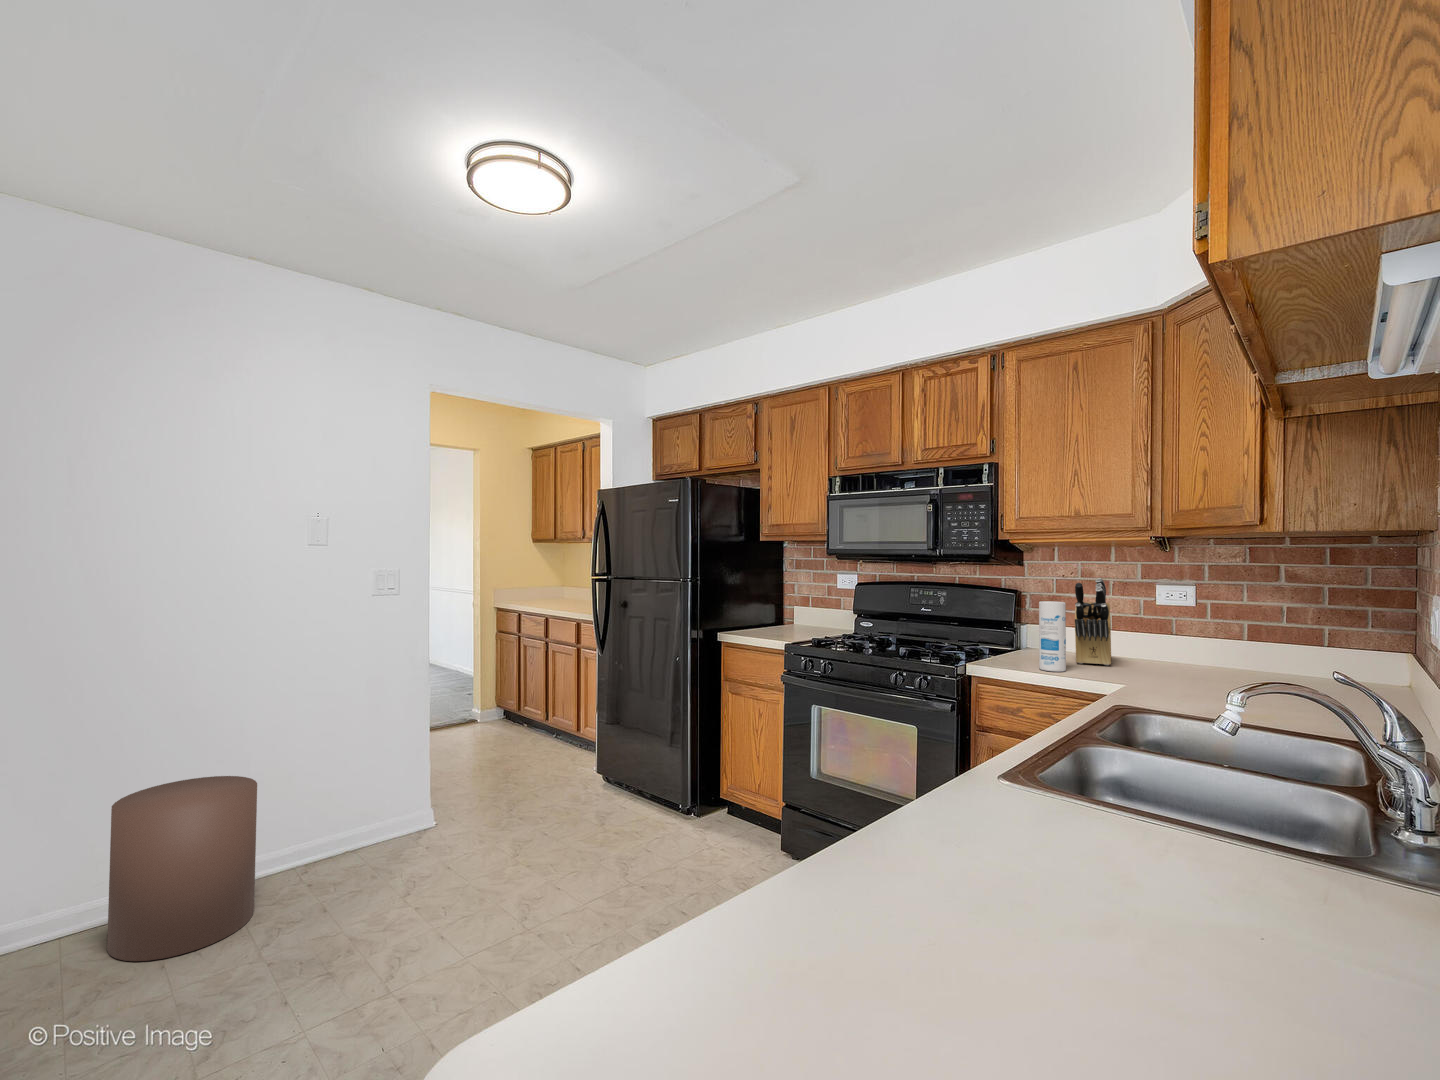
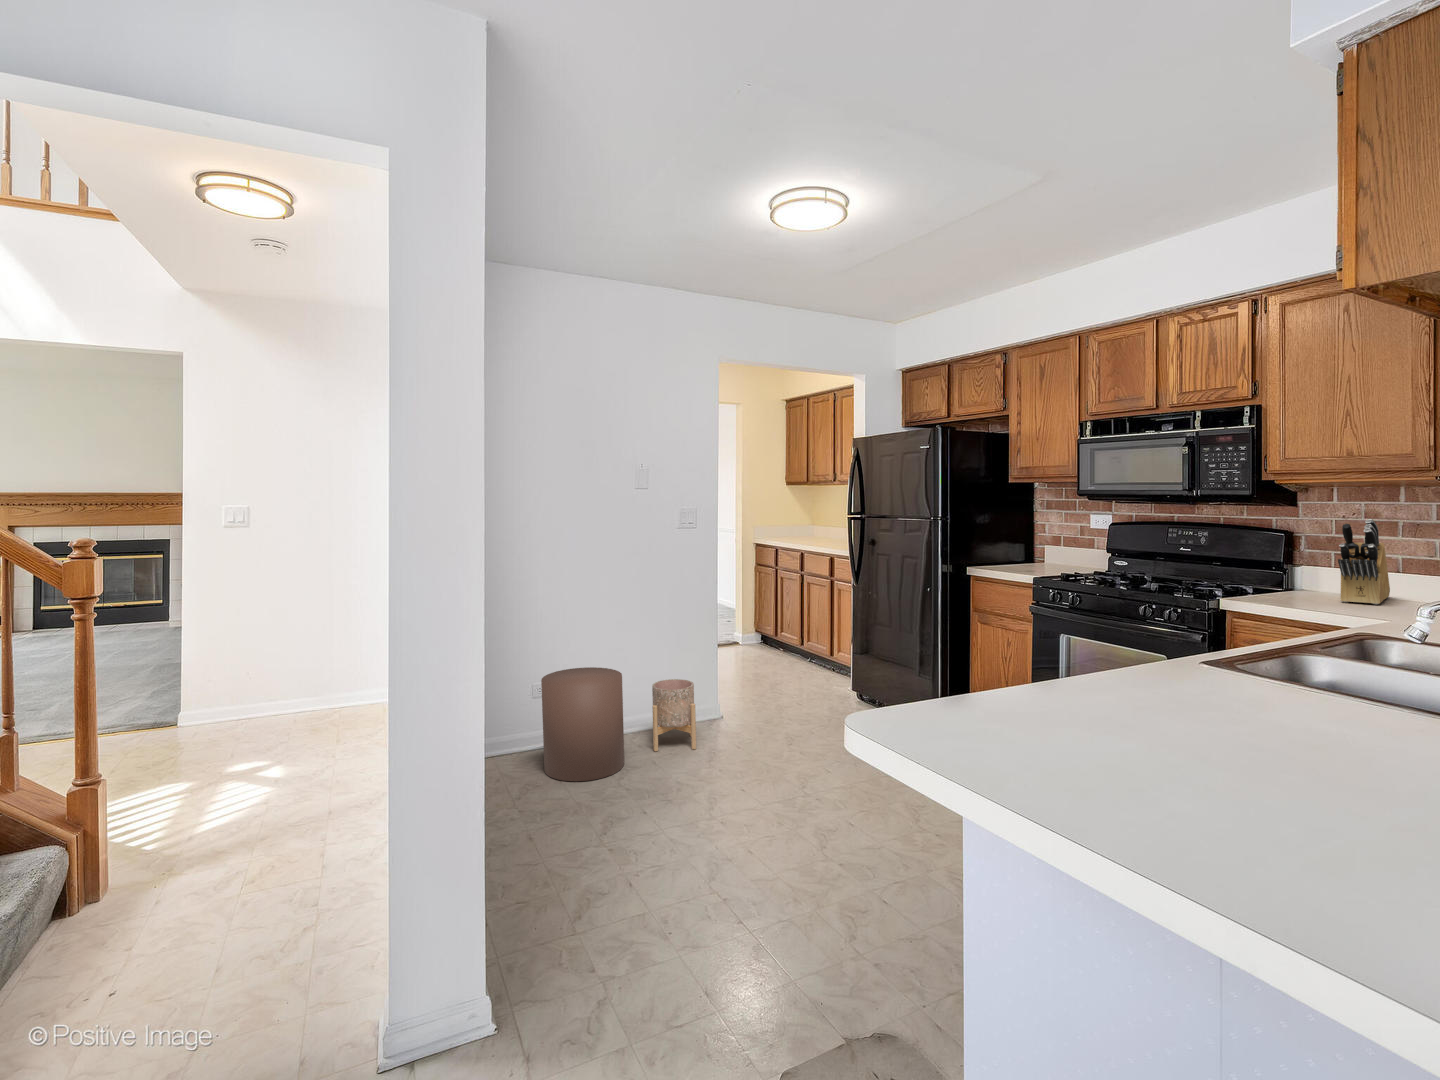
canister: present [1039,601,1066,672] -> none [1294,542,1325,608]
planter: none [308,781,378,887] -> present [652,679,696,751]

